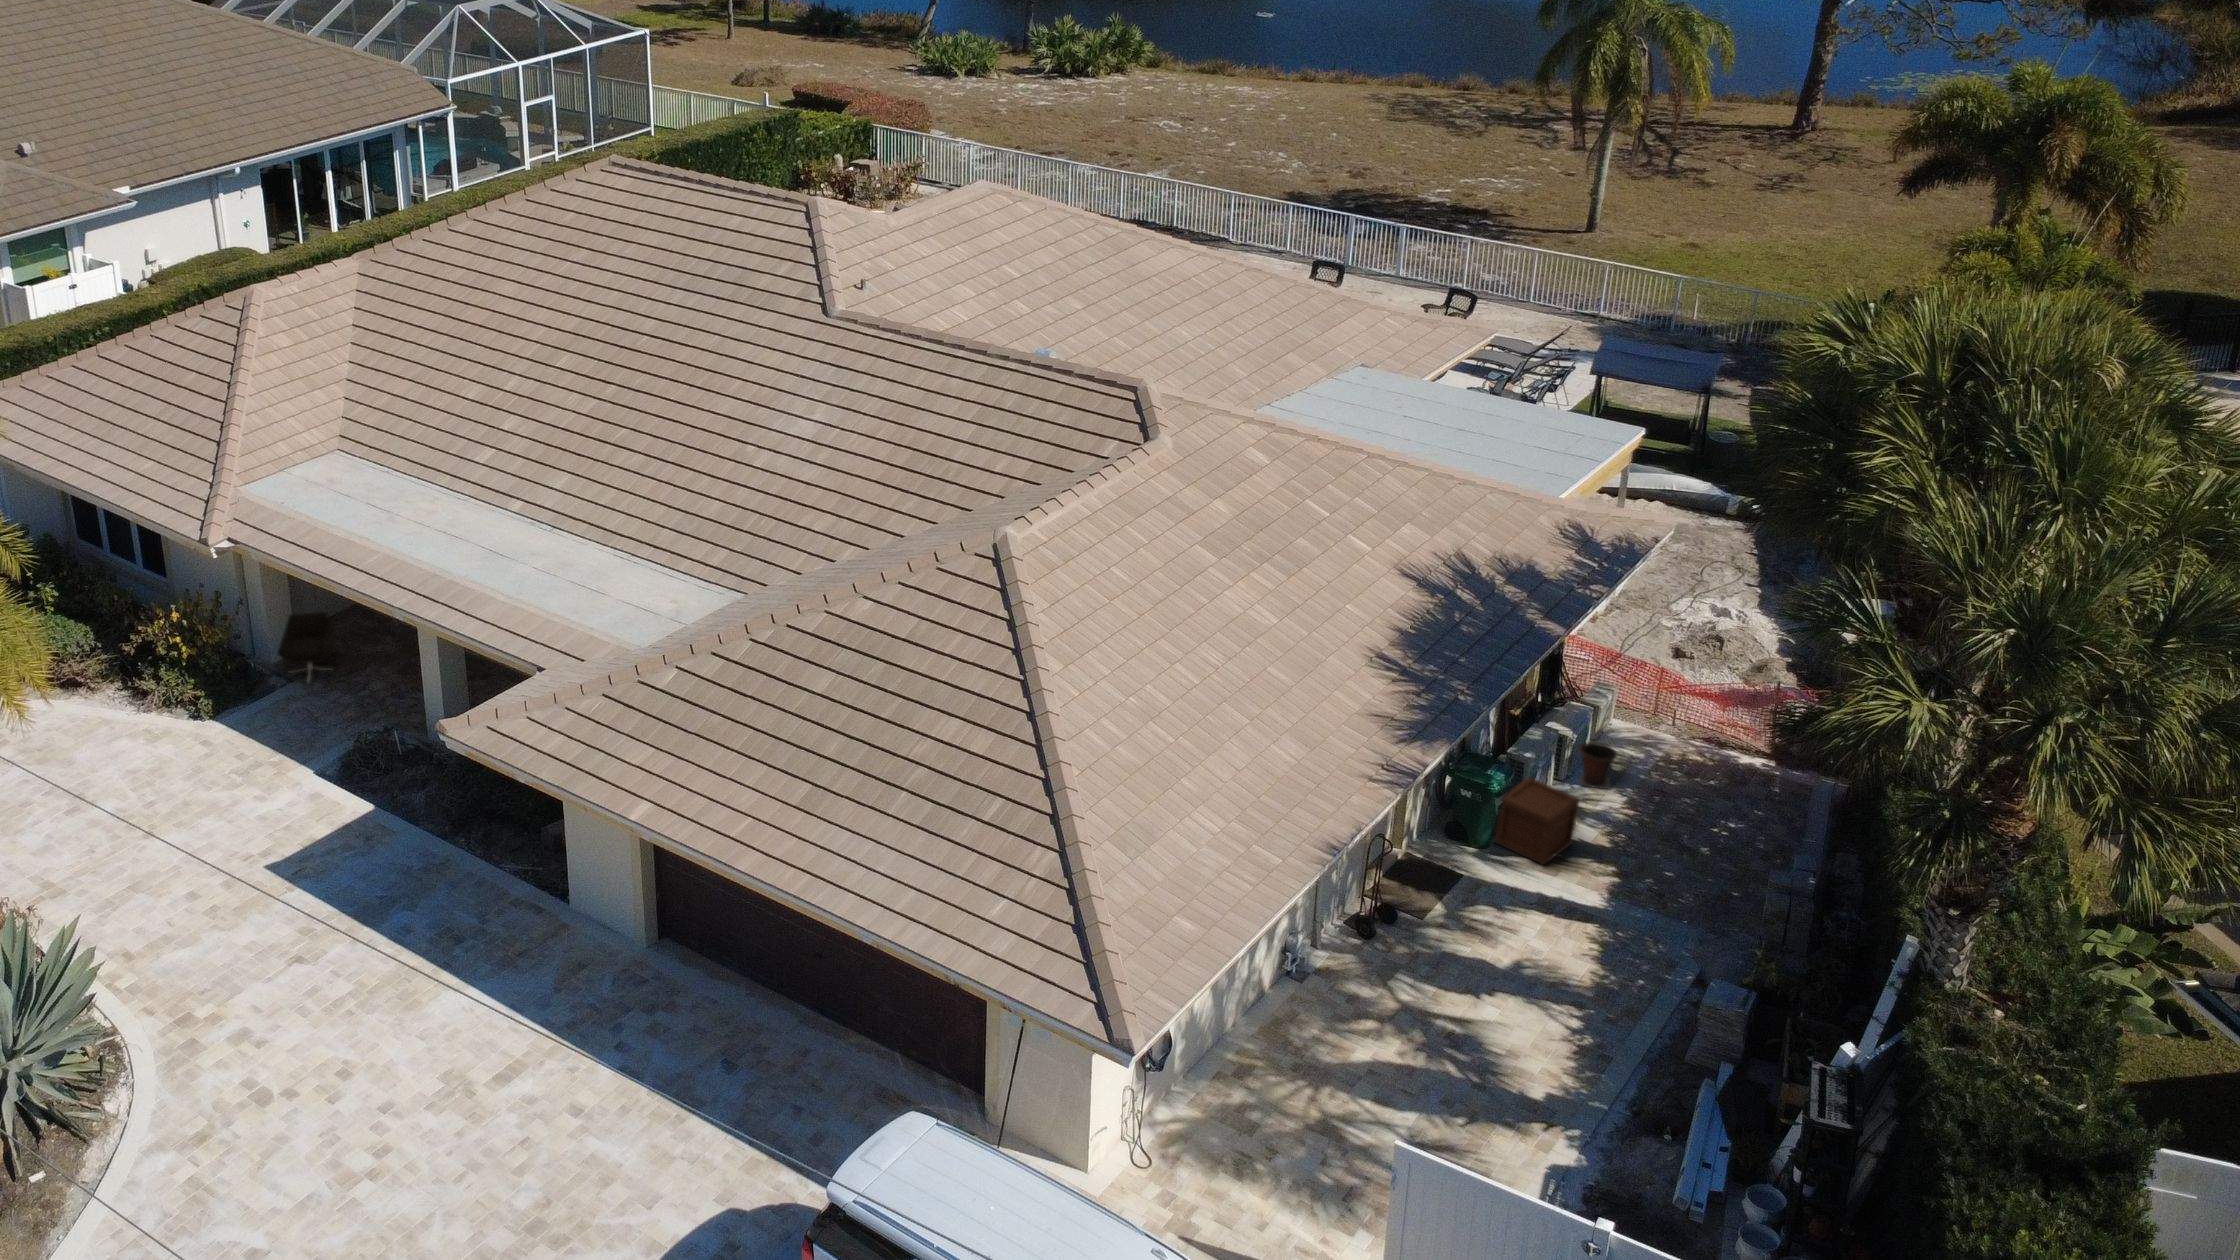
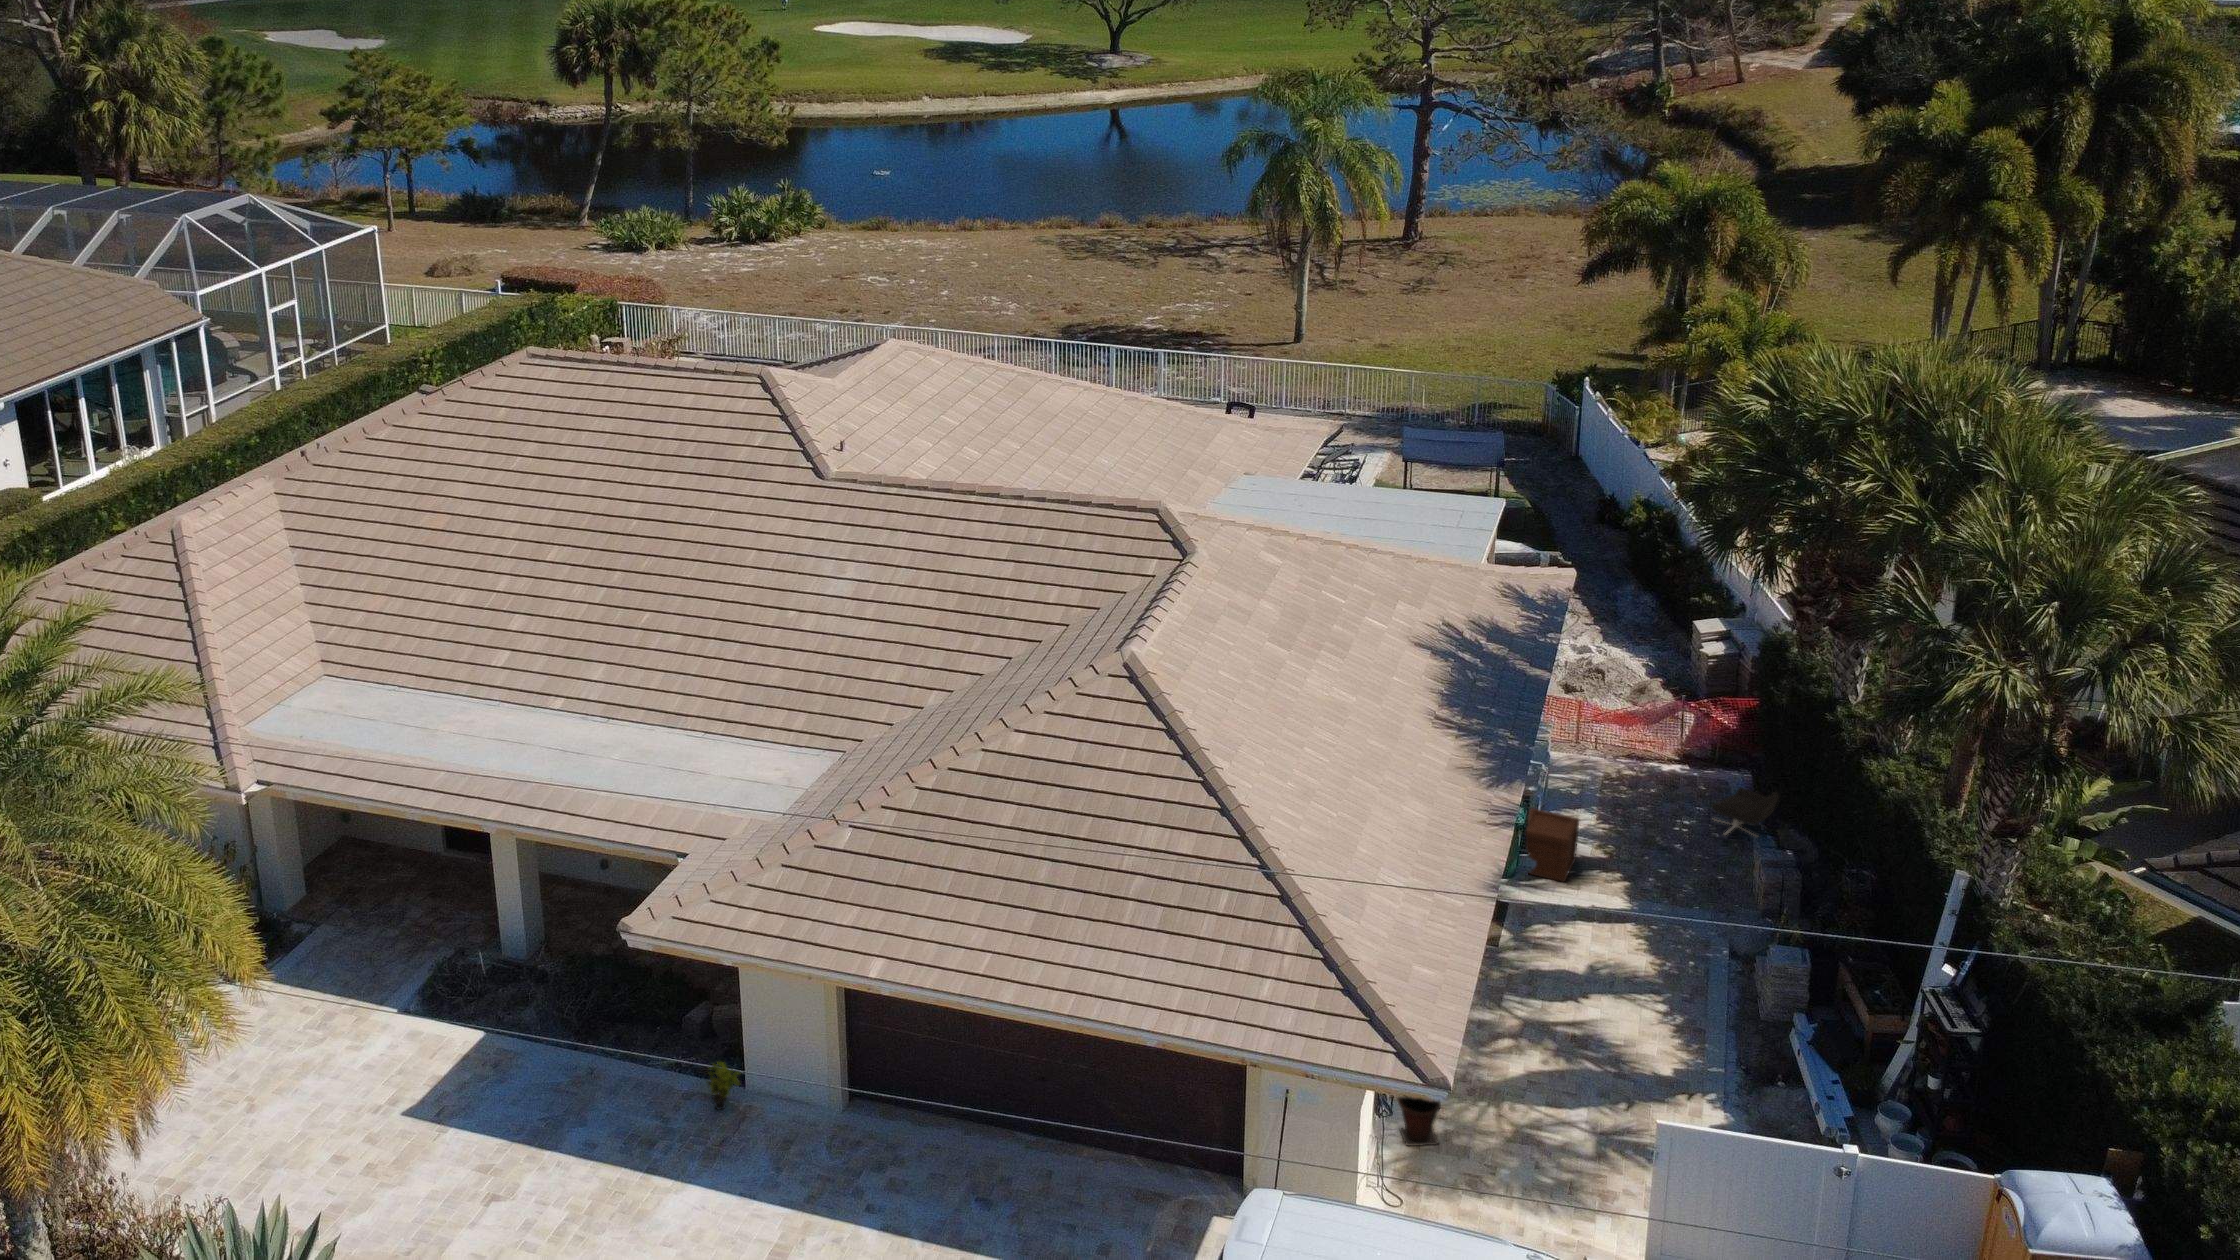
lounge chair: present [277,612,335,681] -> present [1712,787,1779,836]
bucket: present [1579,742,1617,789] -> present [1398,1097,1441,1146]
potted plant: none [538,868,571,914] -> present [706,1062,740,1110]

